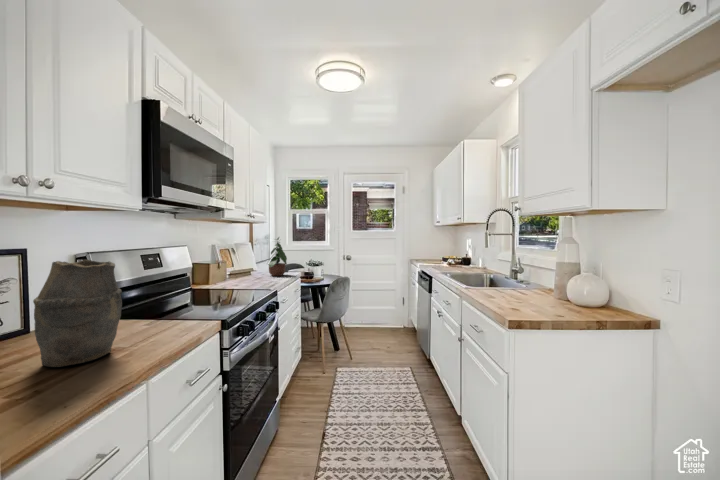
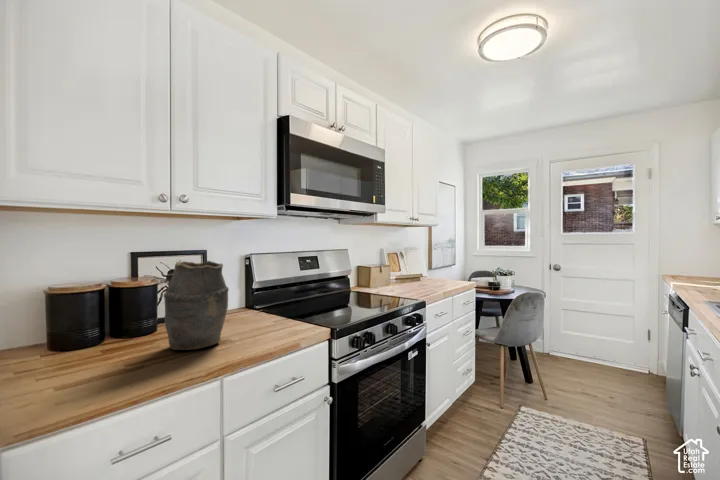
potted plant: present [268,237,287,276] -> none [434,241,461,285]

